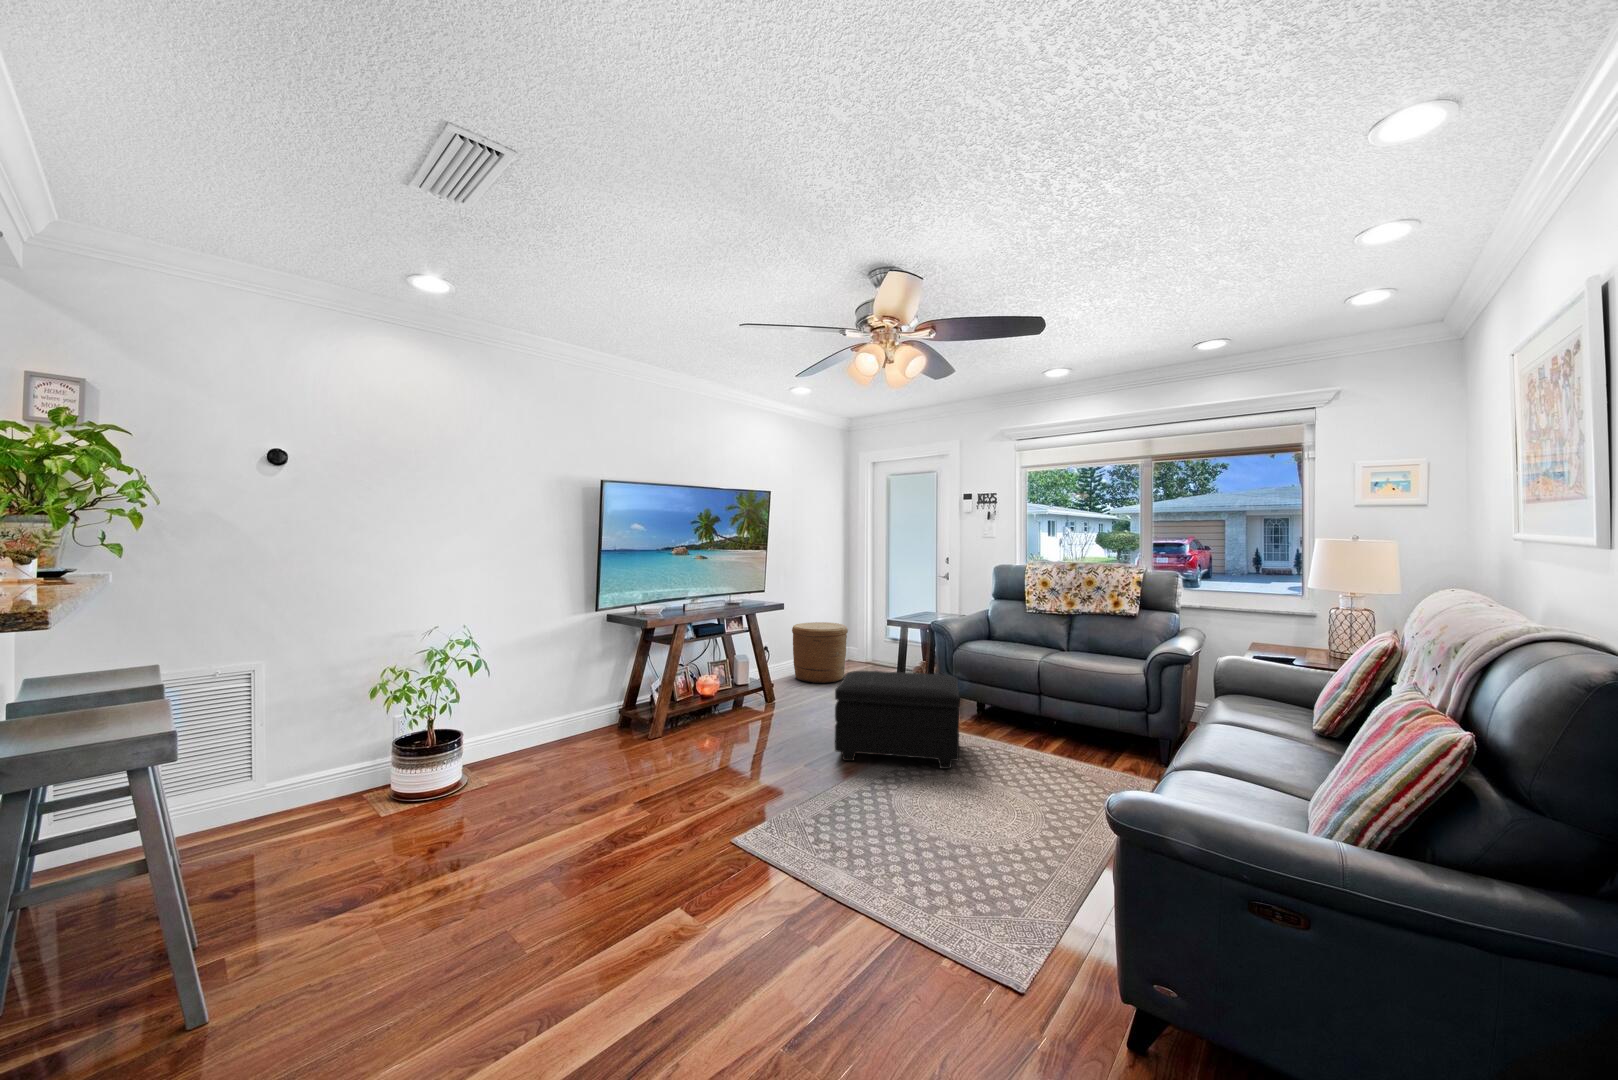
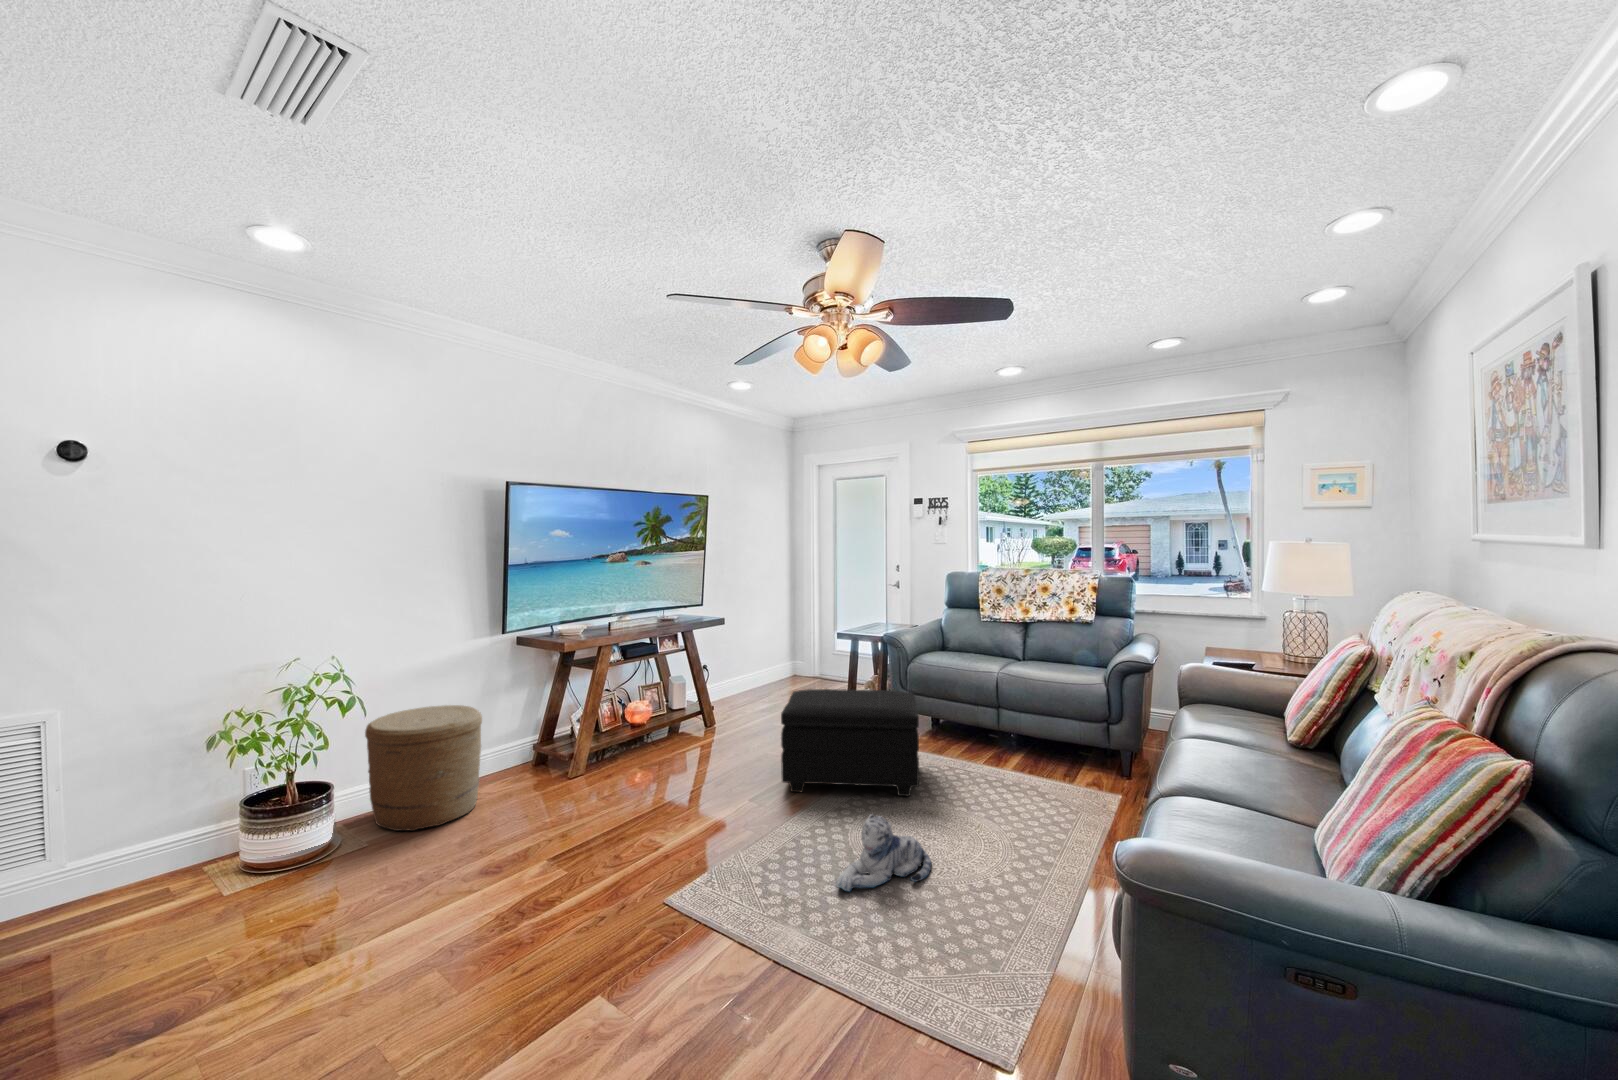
woven basket: present [792,622,848,683] -> present [365,705,482,831]
plush toy: none [878,778,965,844] -> present [836,814,931,891]

